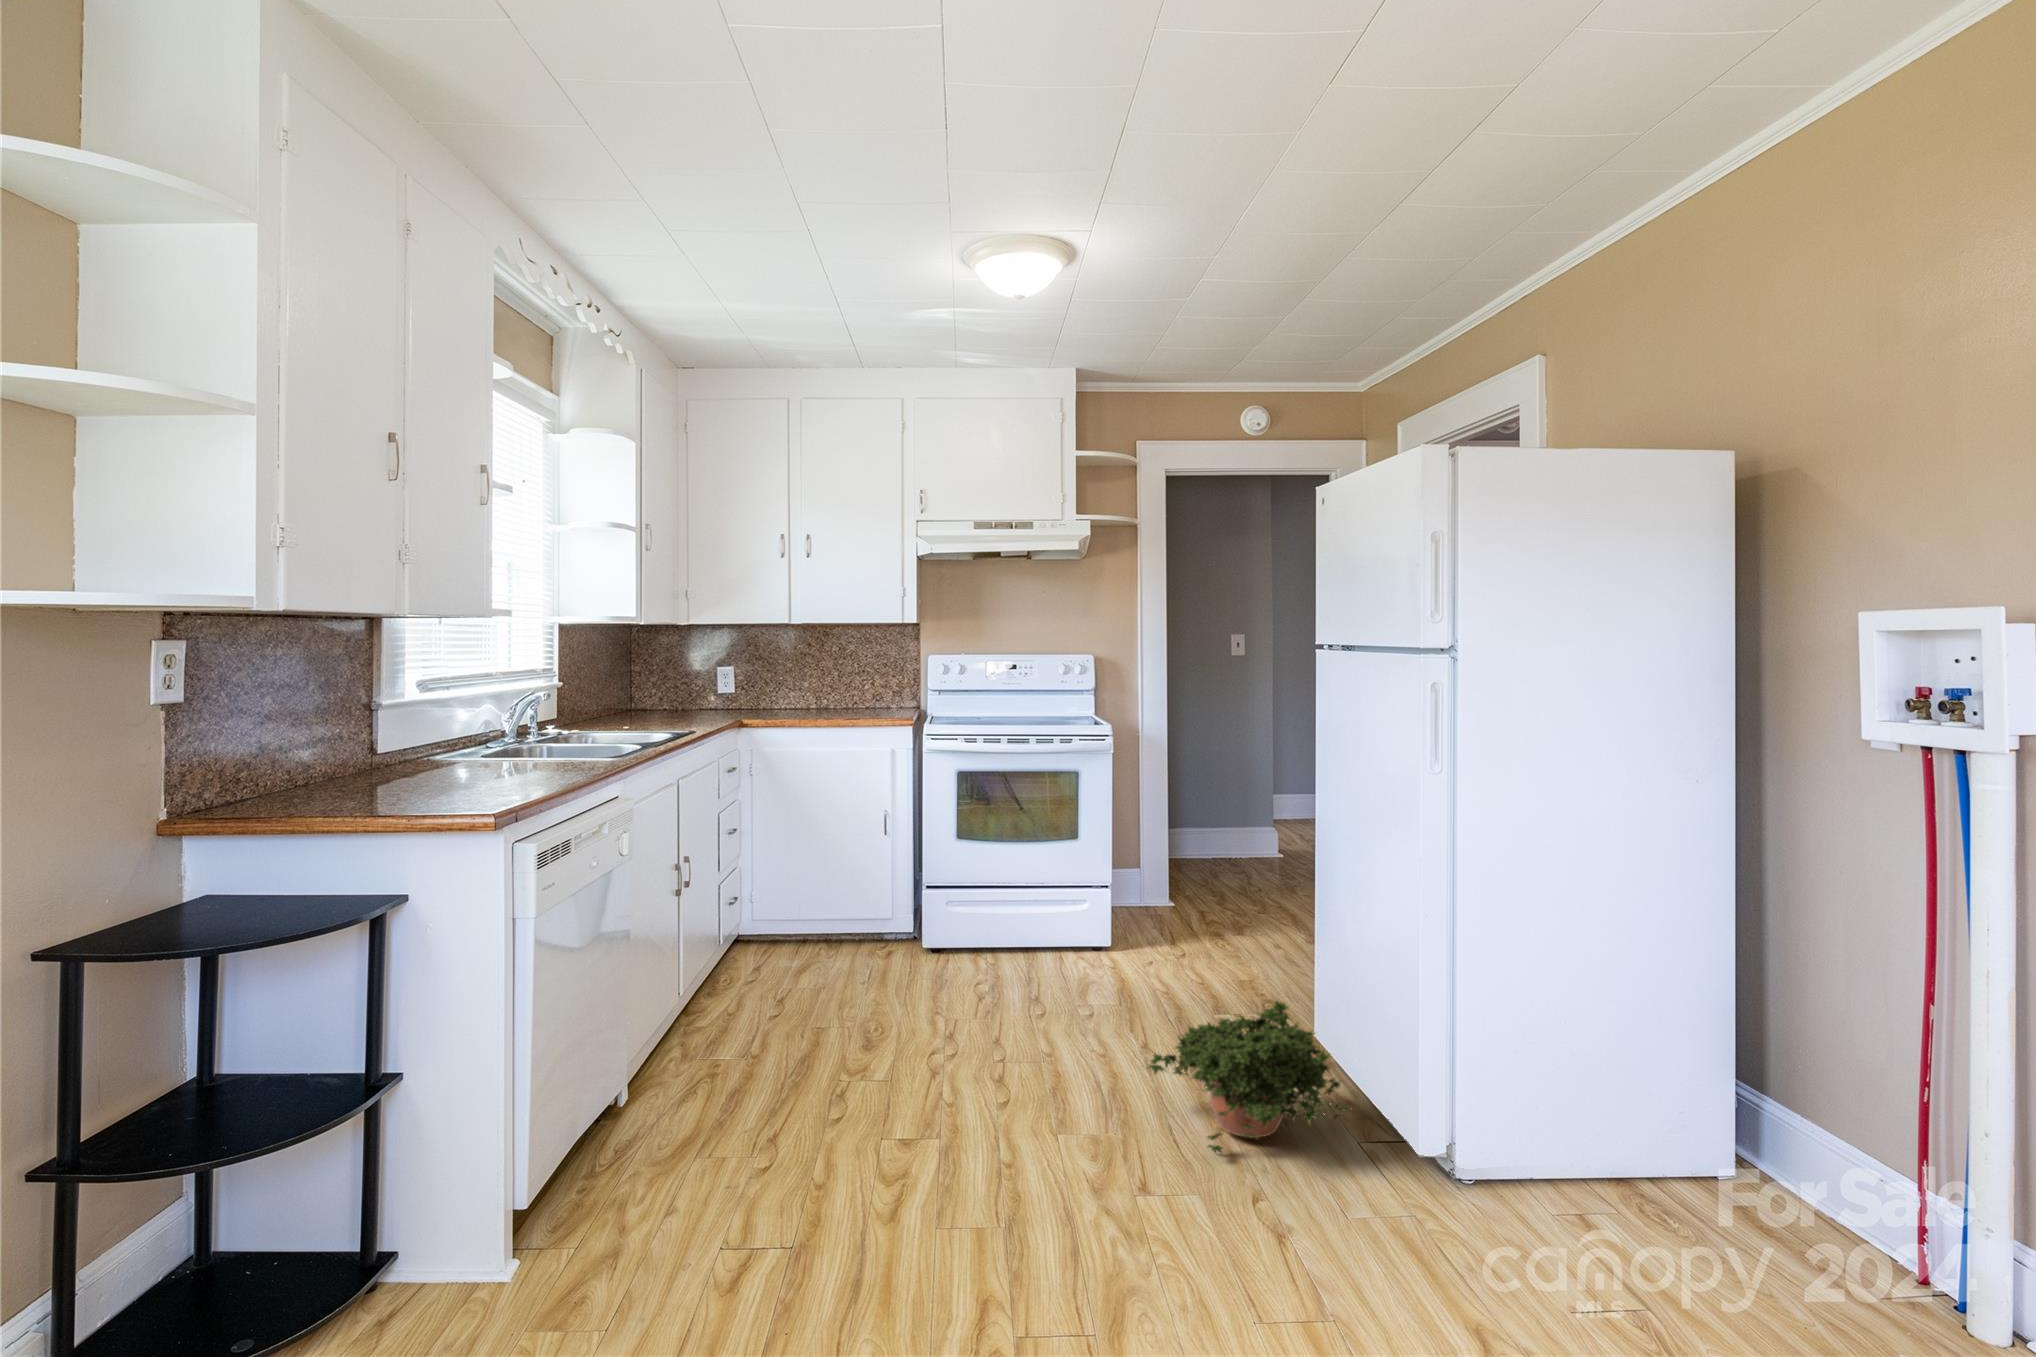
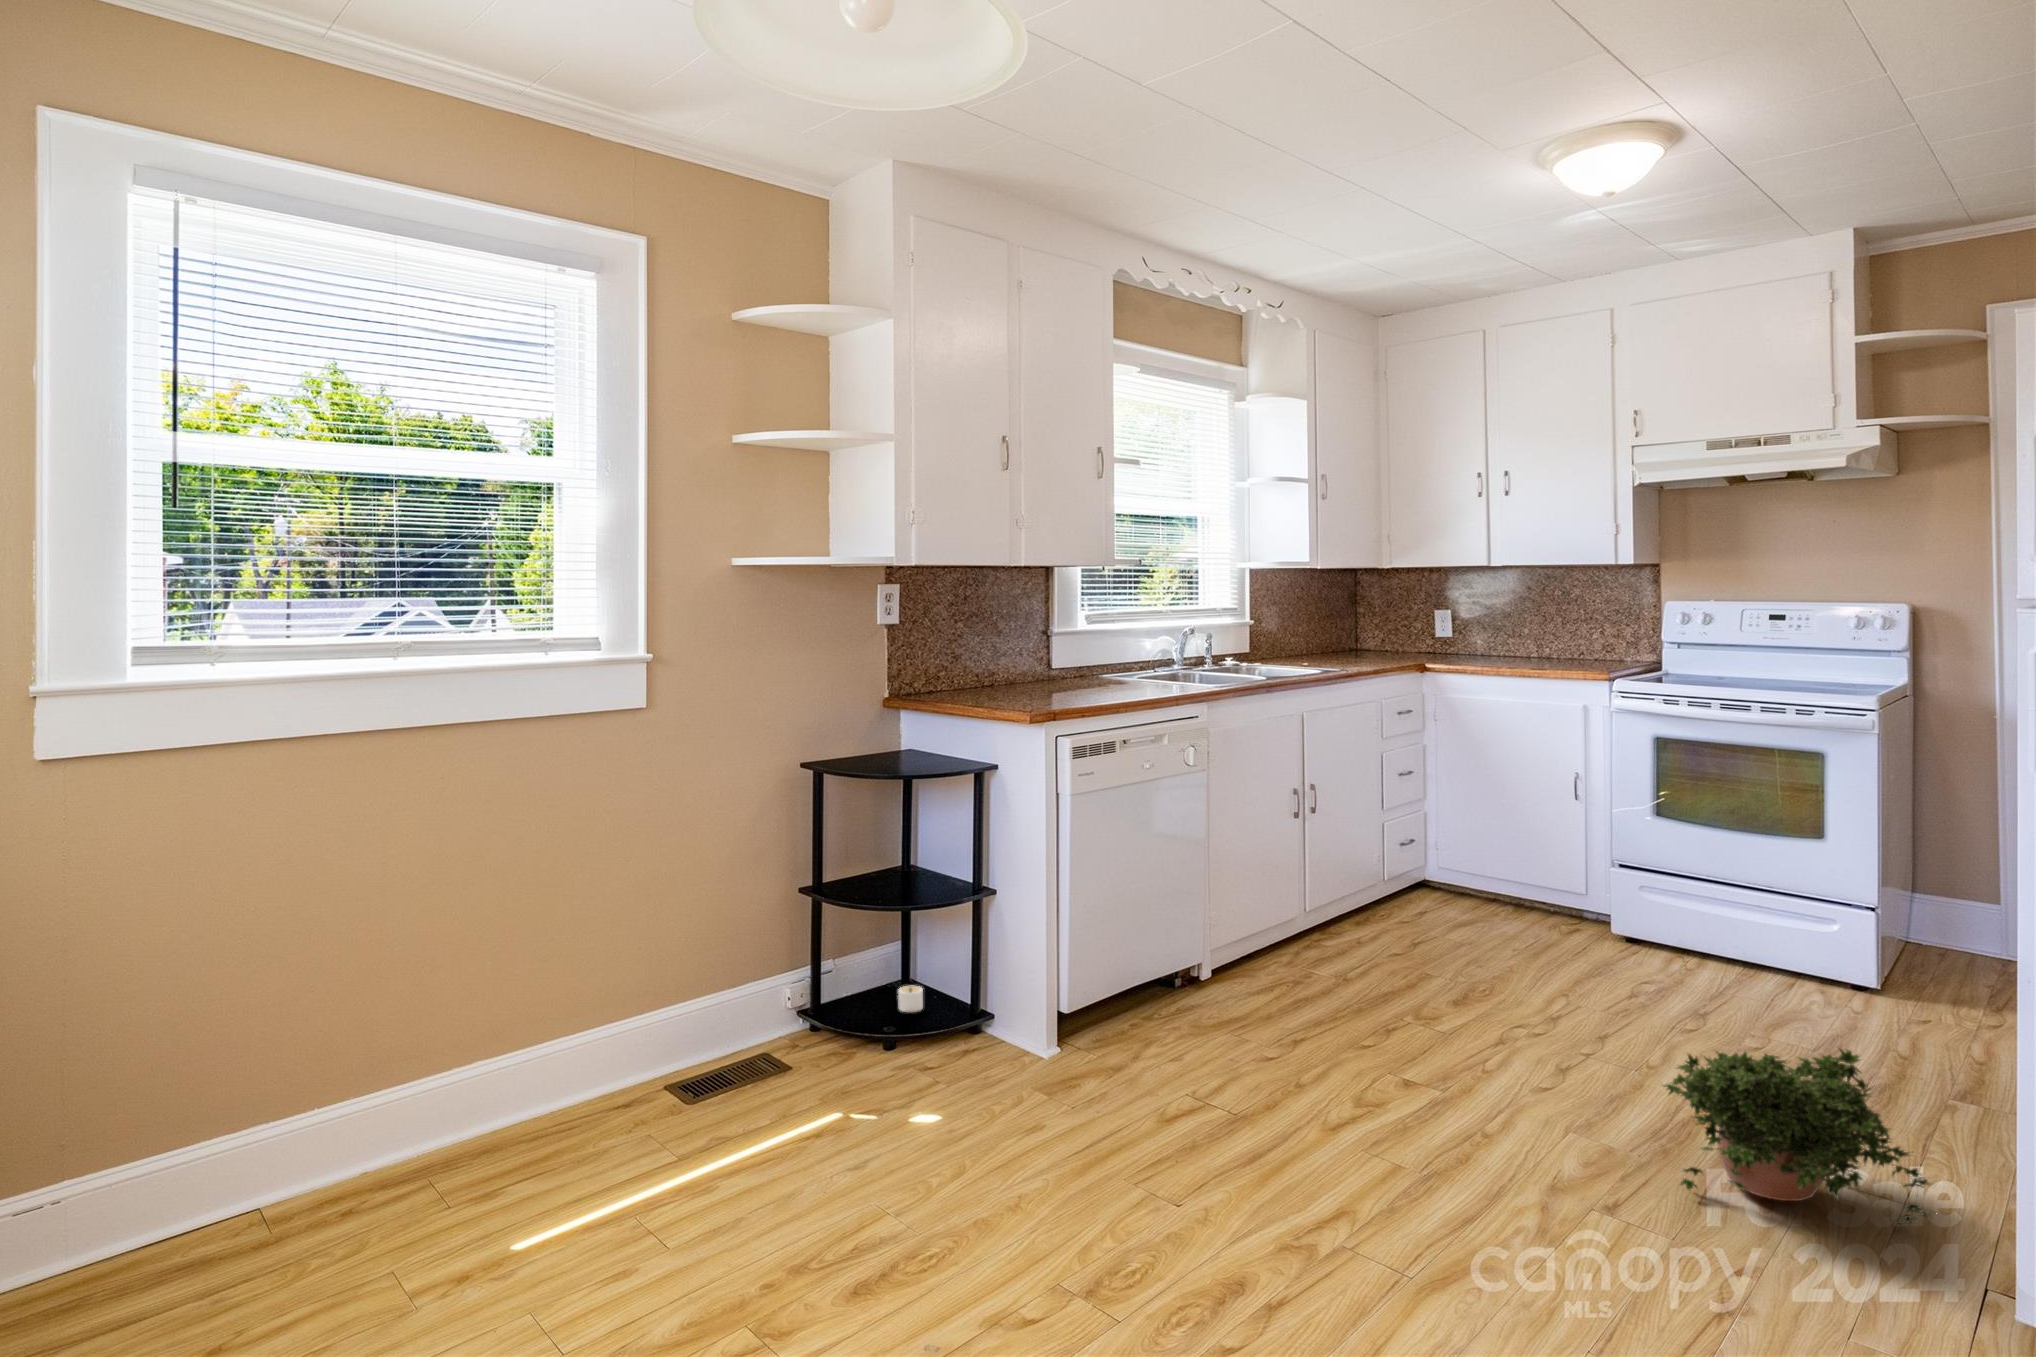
candle: none [240,1260,305,1314] -> present [898,986,923,1012]

